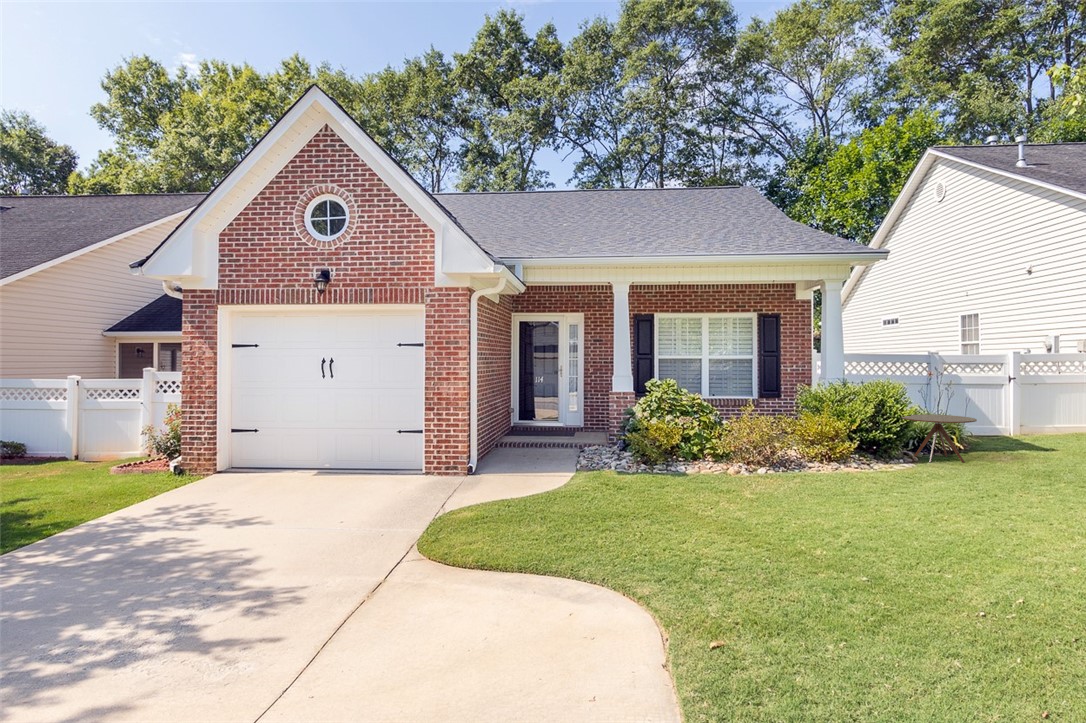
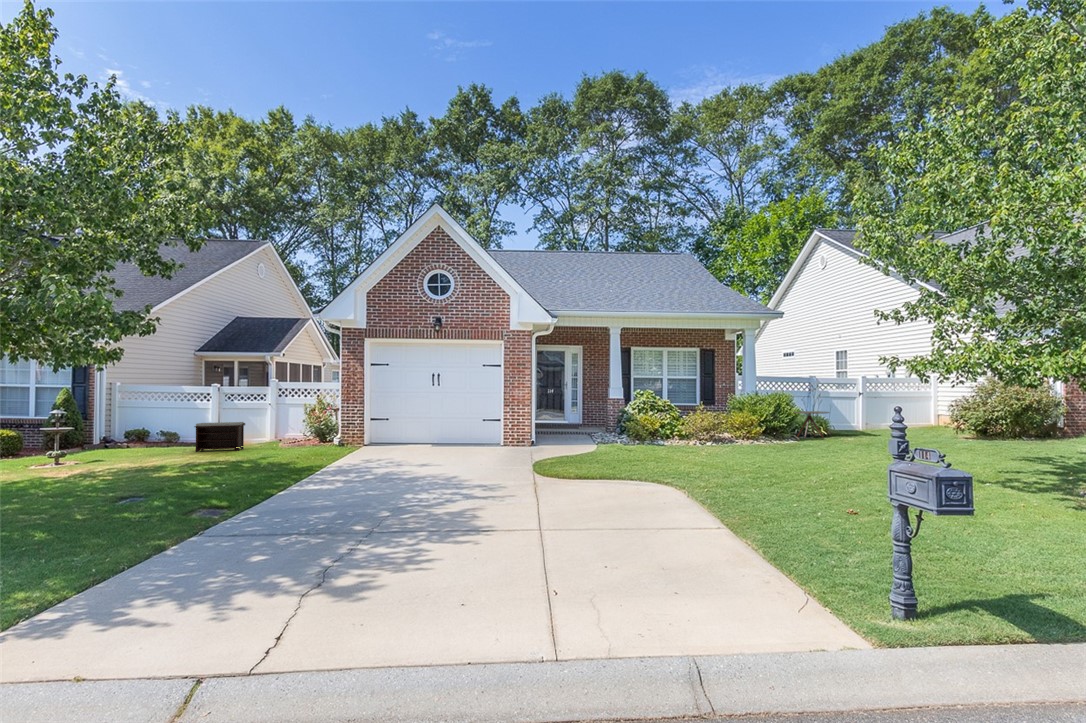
bench: none [29,424,105,466] -> present [195,422,245,452]

